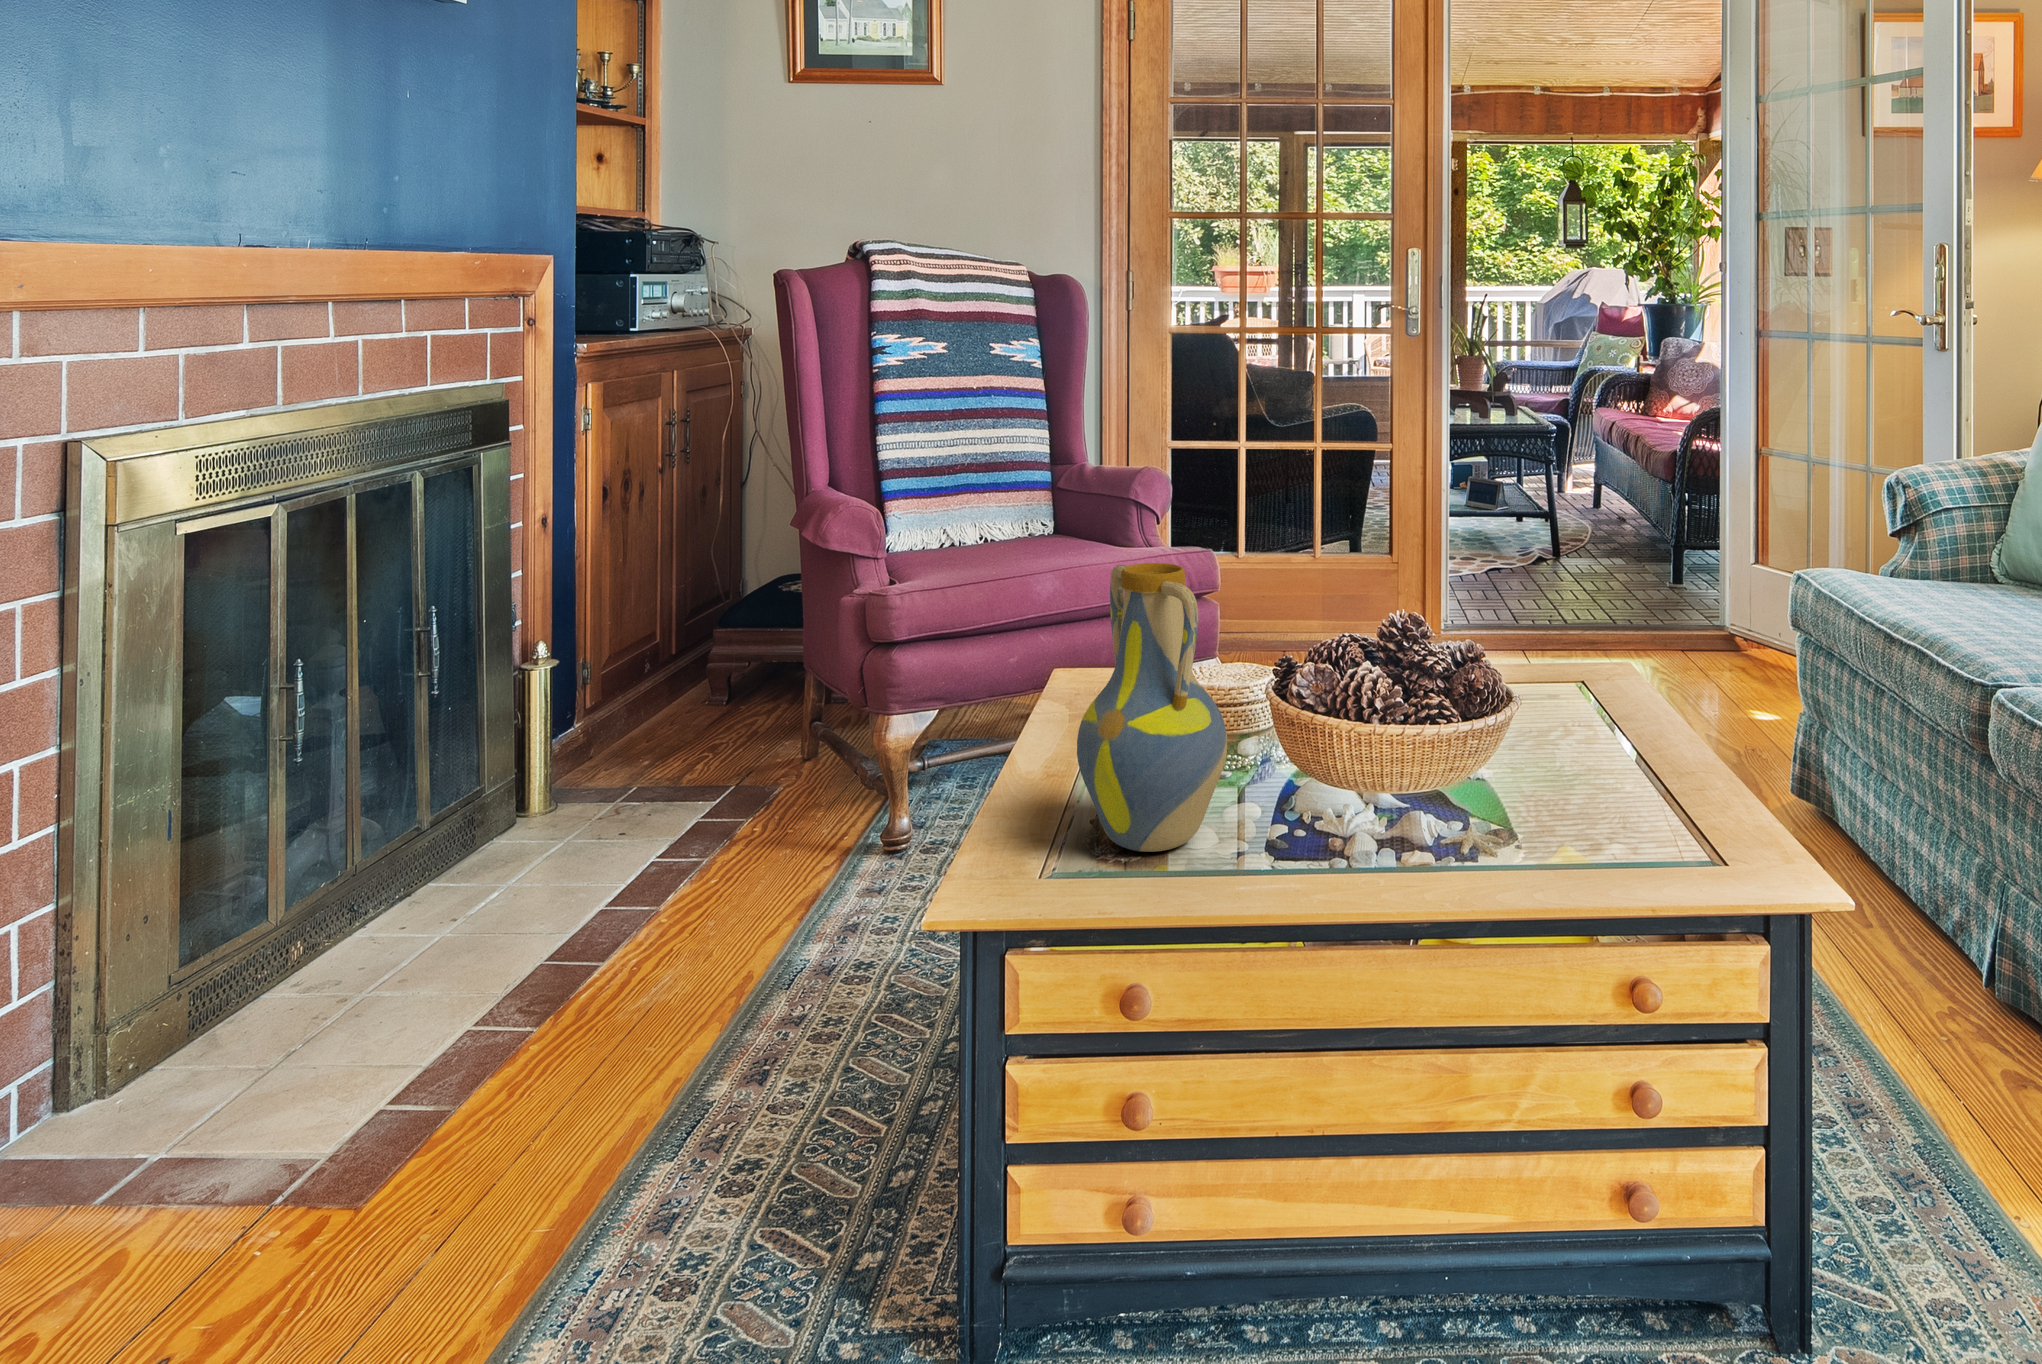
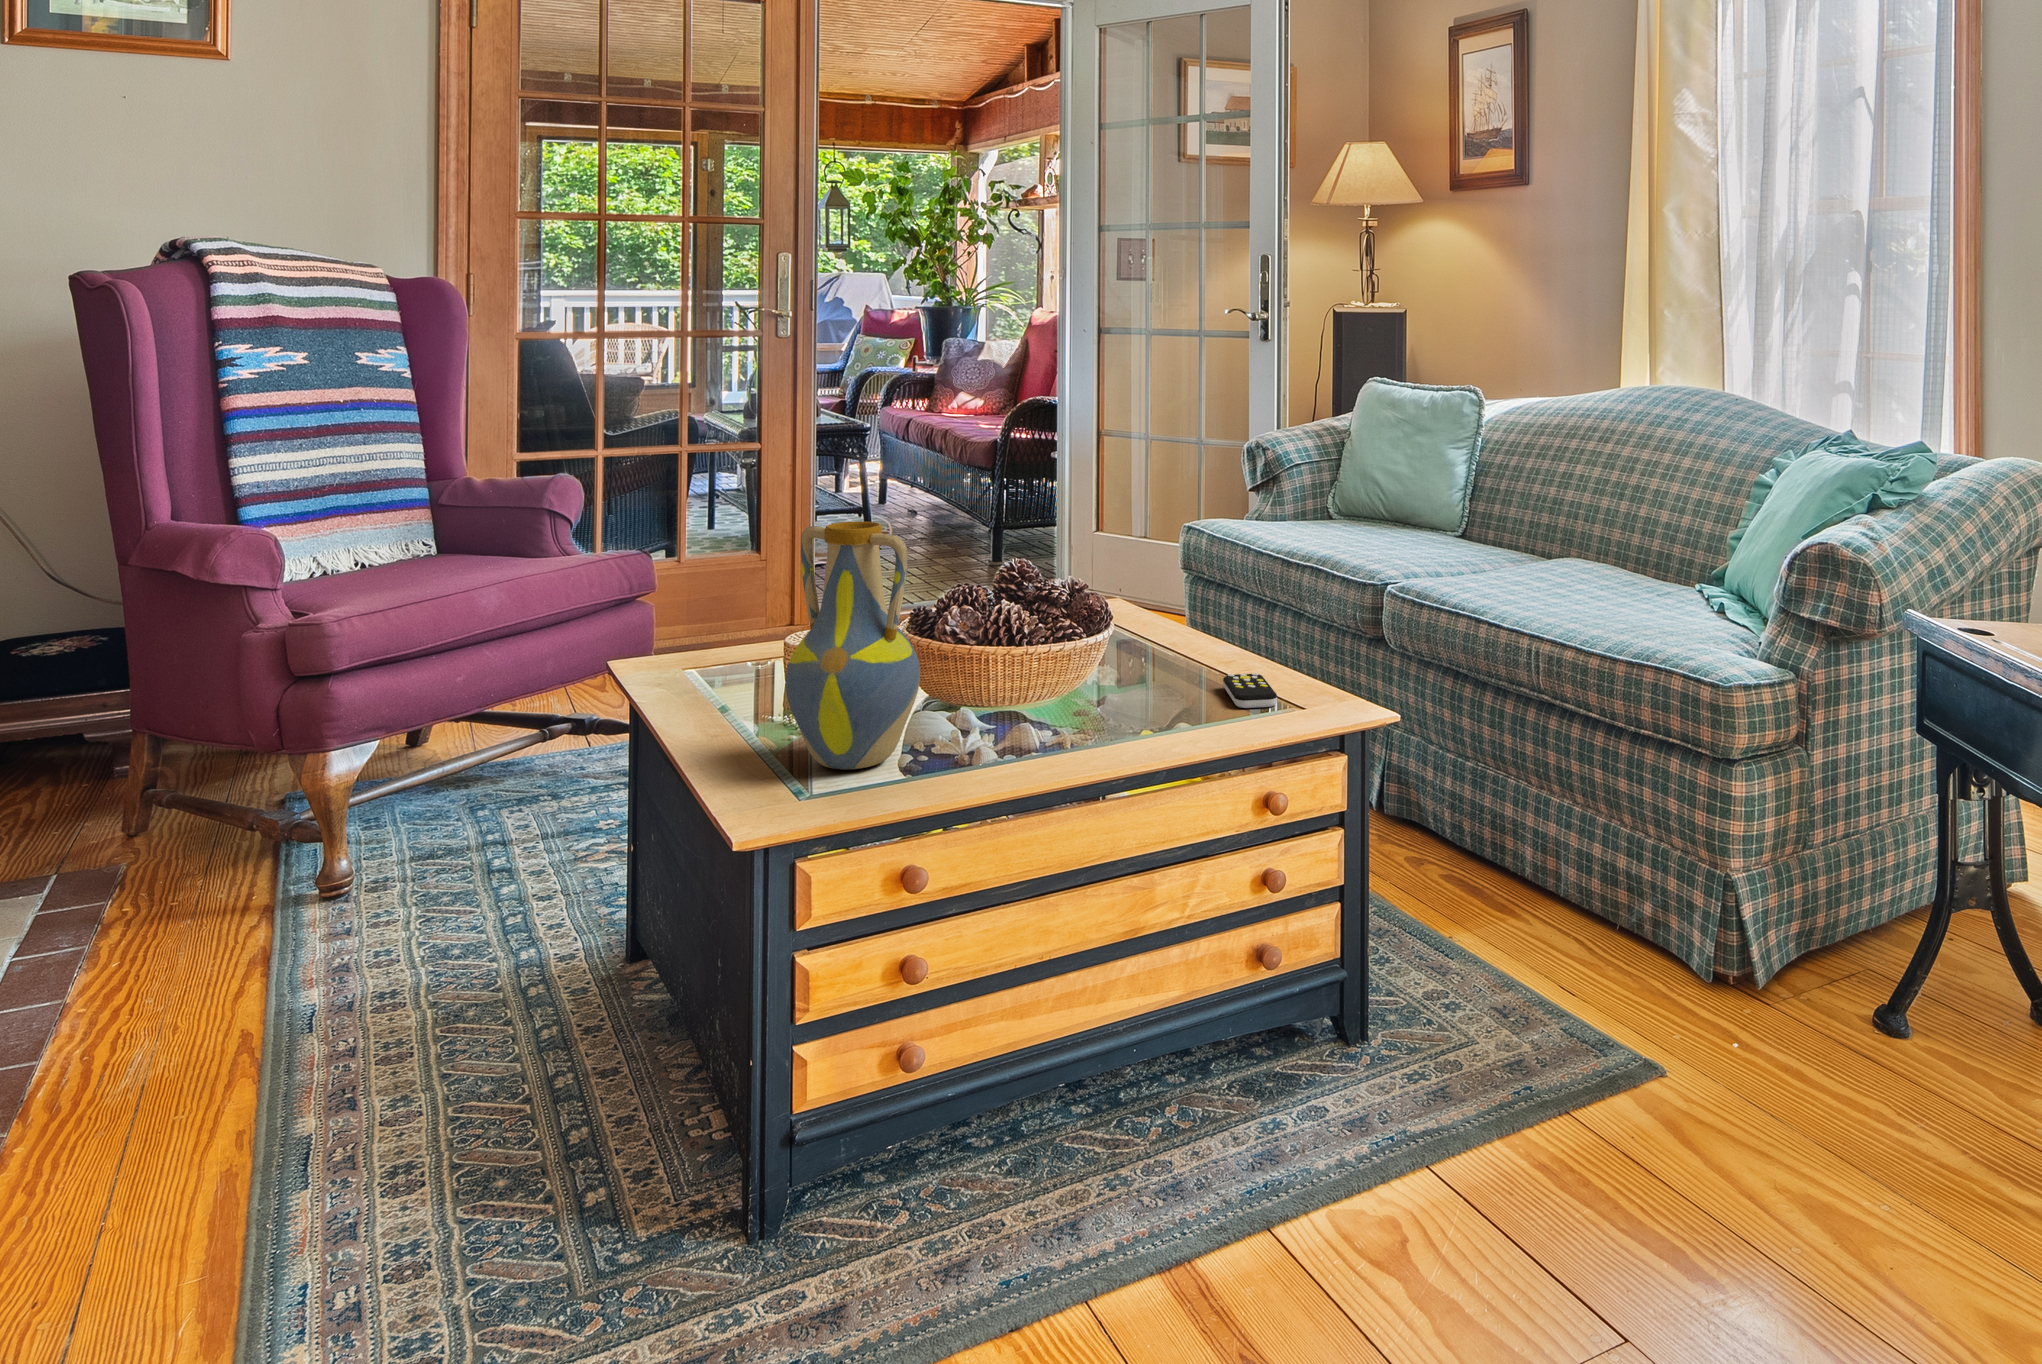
remote control: none [1648,795,1710,853] -> present [1223,673,1277,708]

